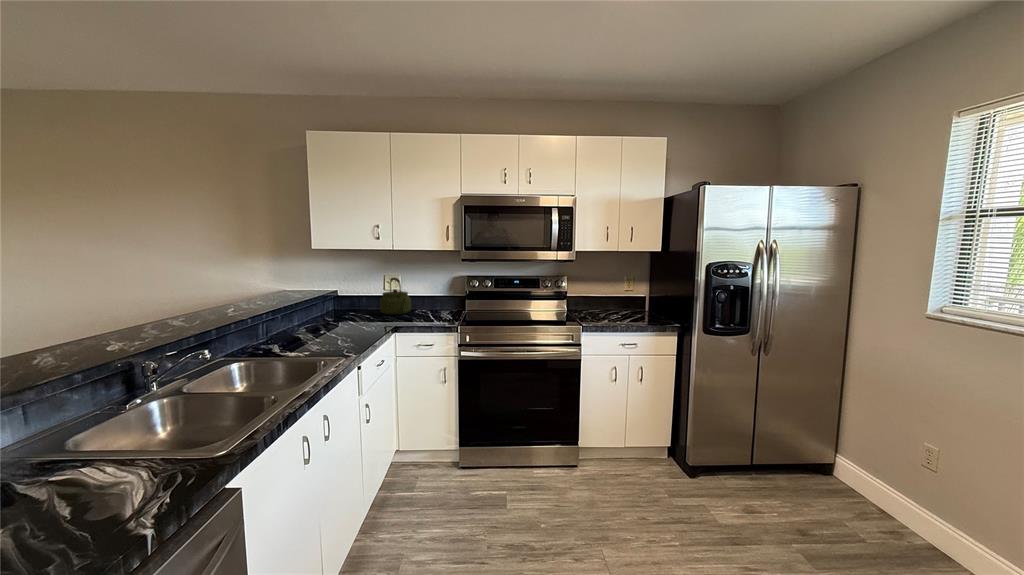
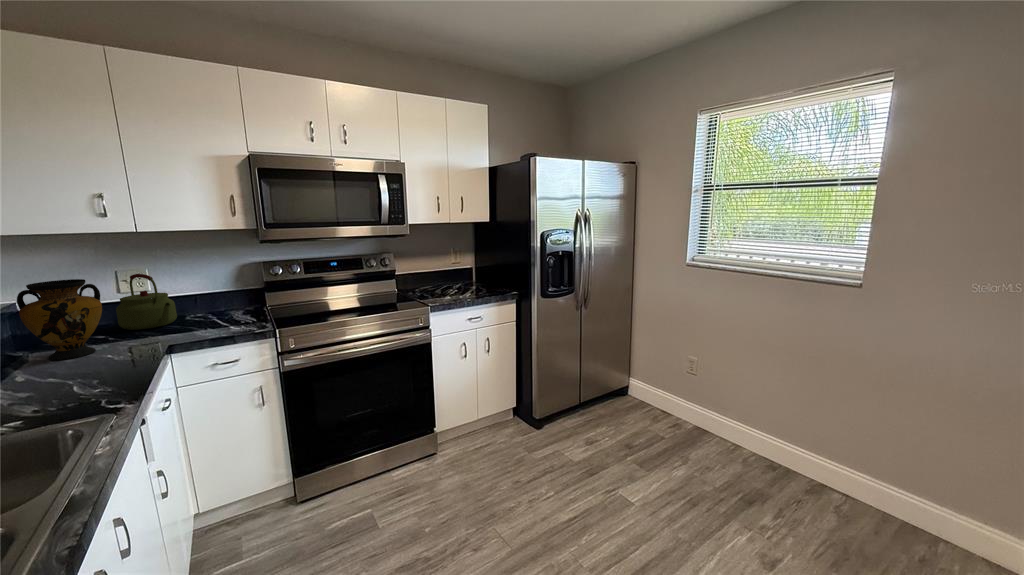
vase: none [330,277,367,325] -> present [17,279,102,360]

